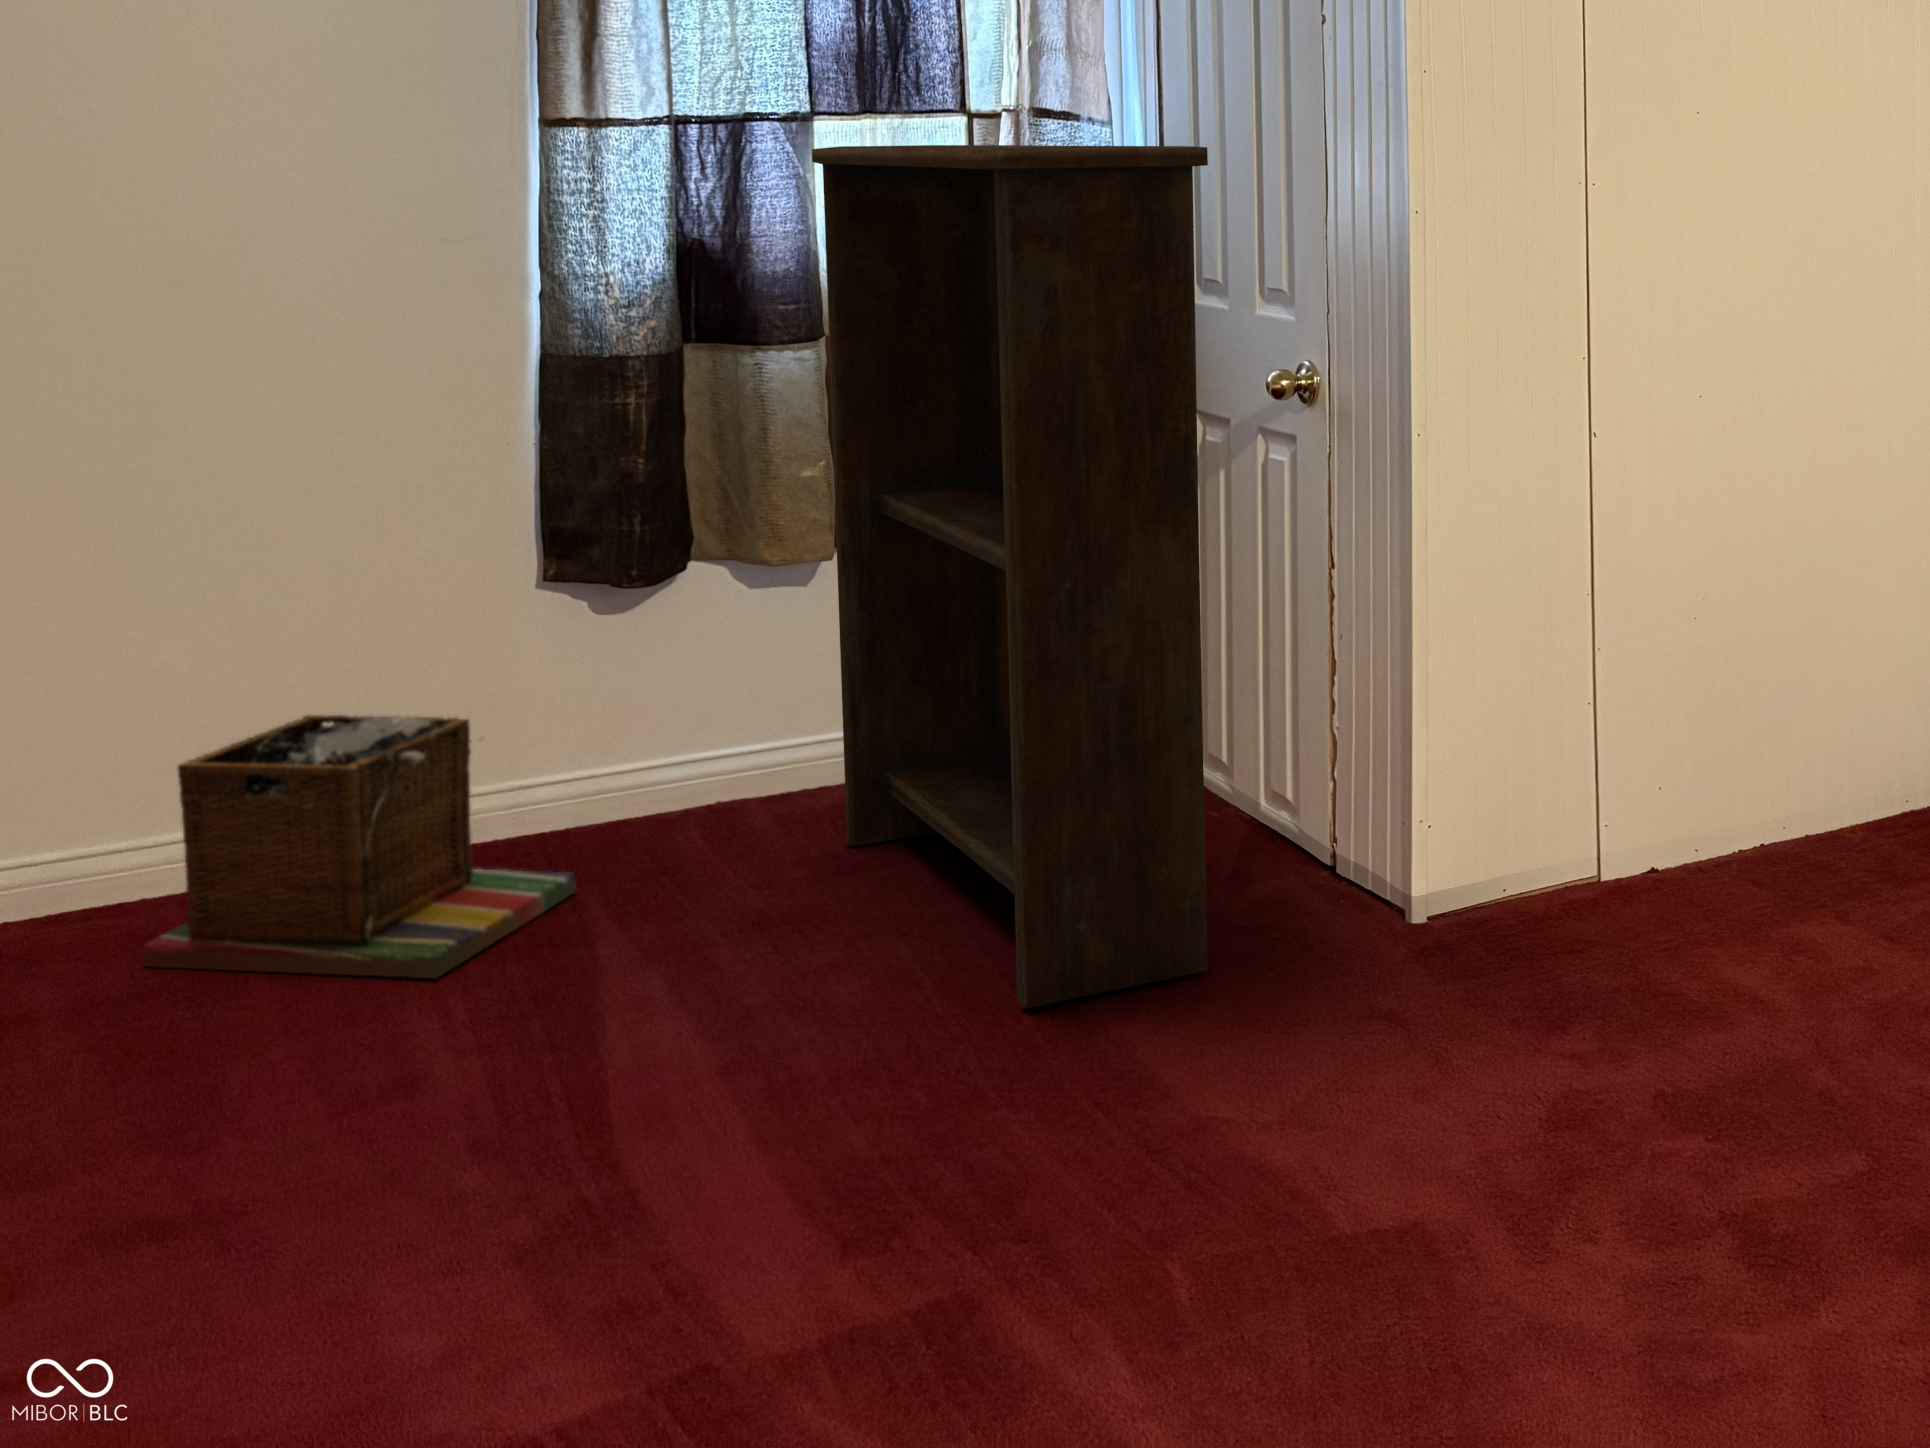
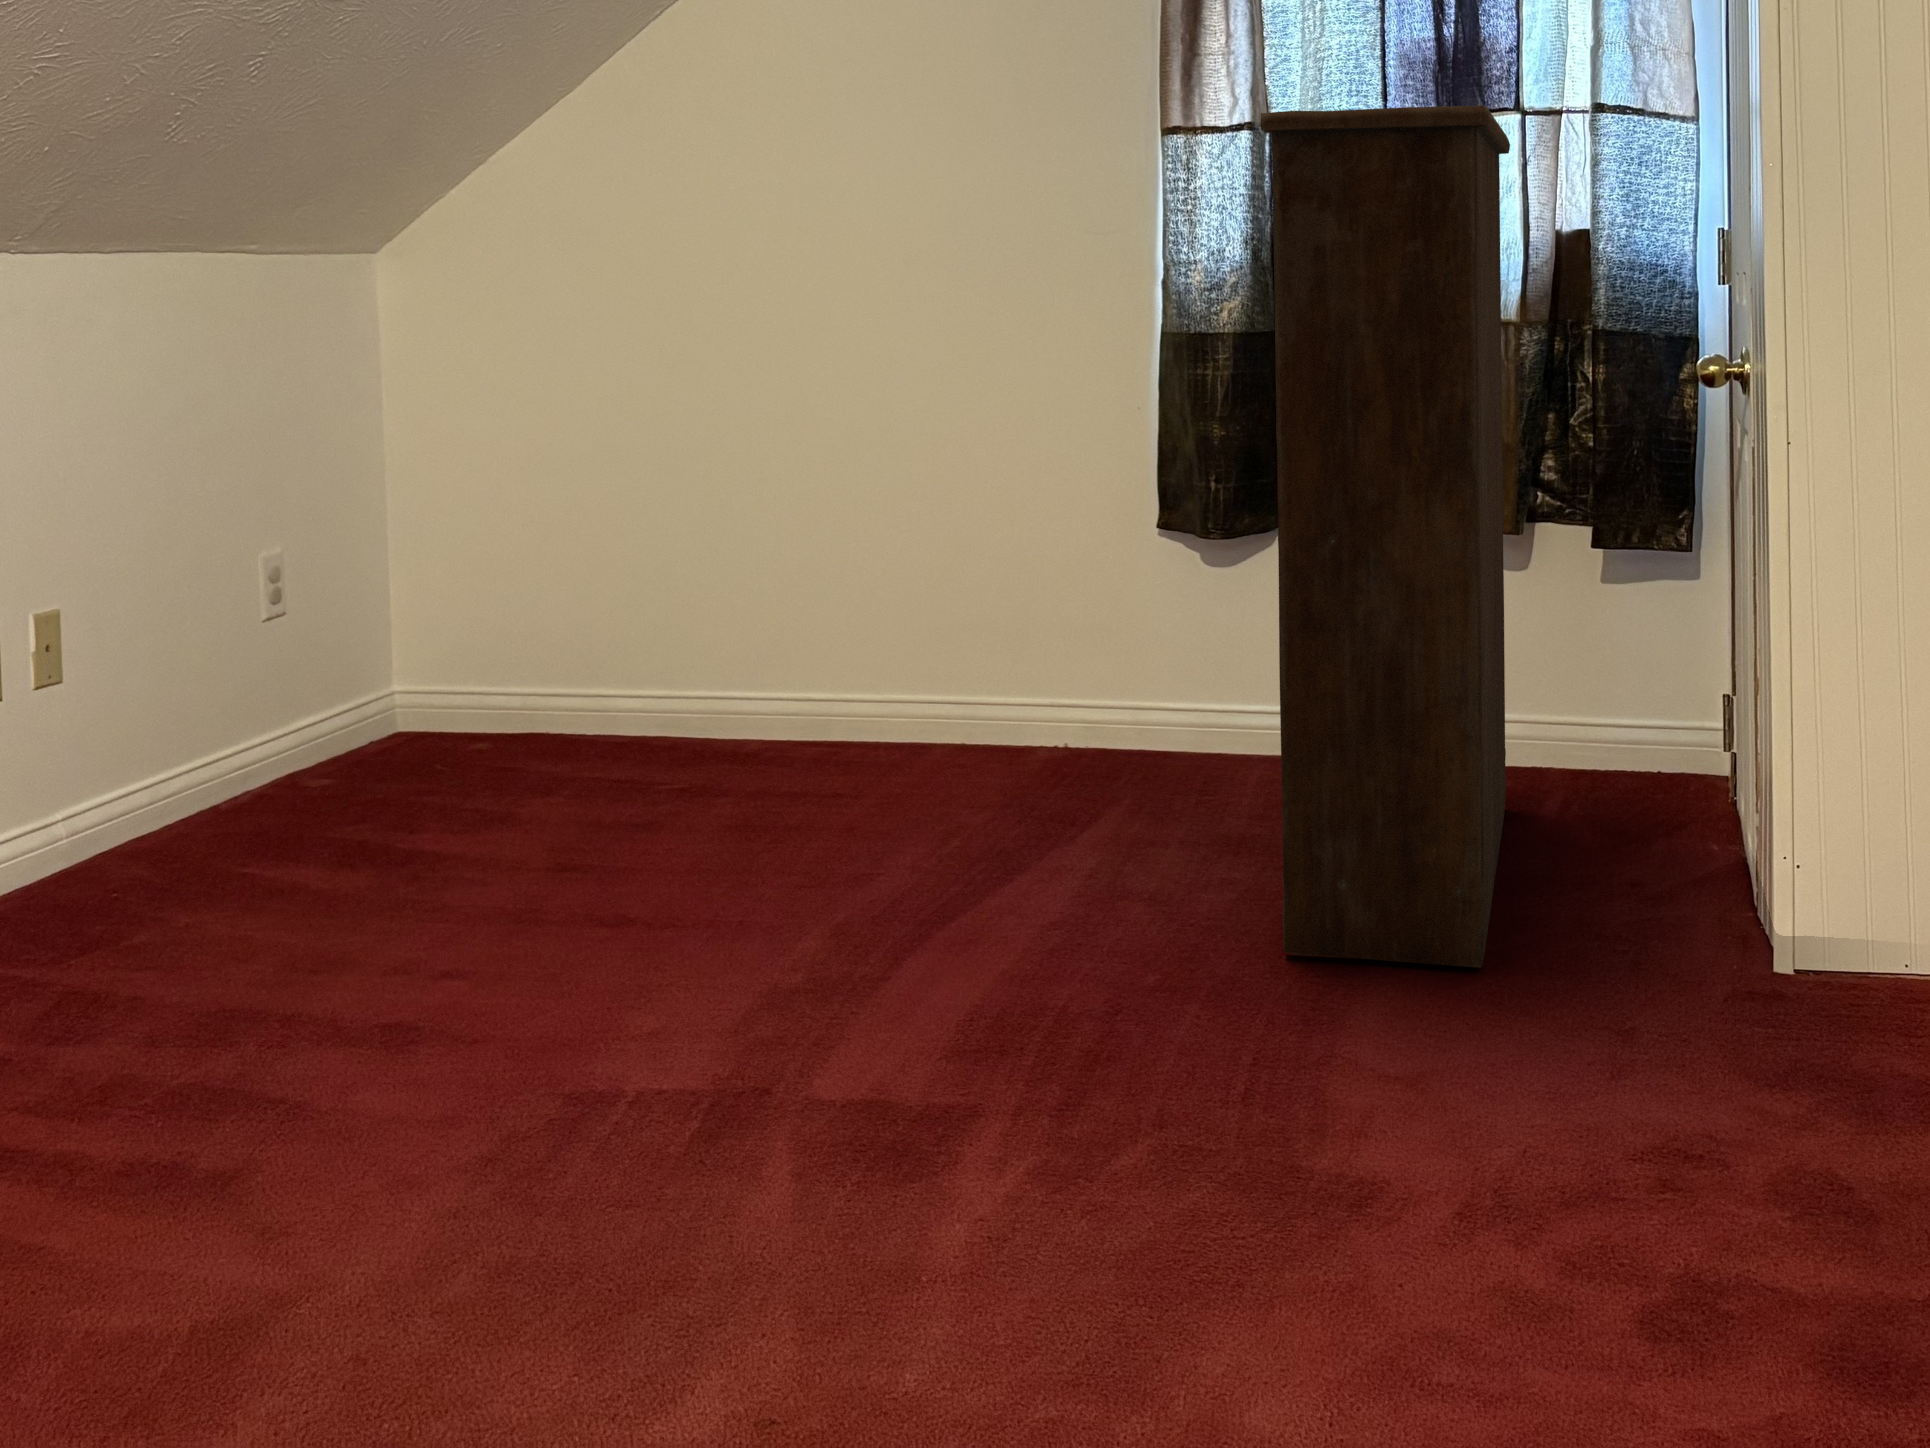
laundry basket: present [143,715,576,978] -> none [805,607,1110,823]

